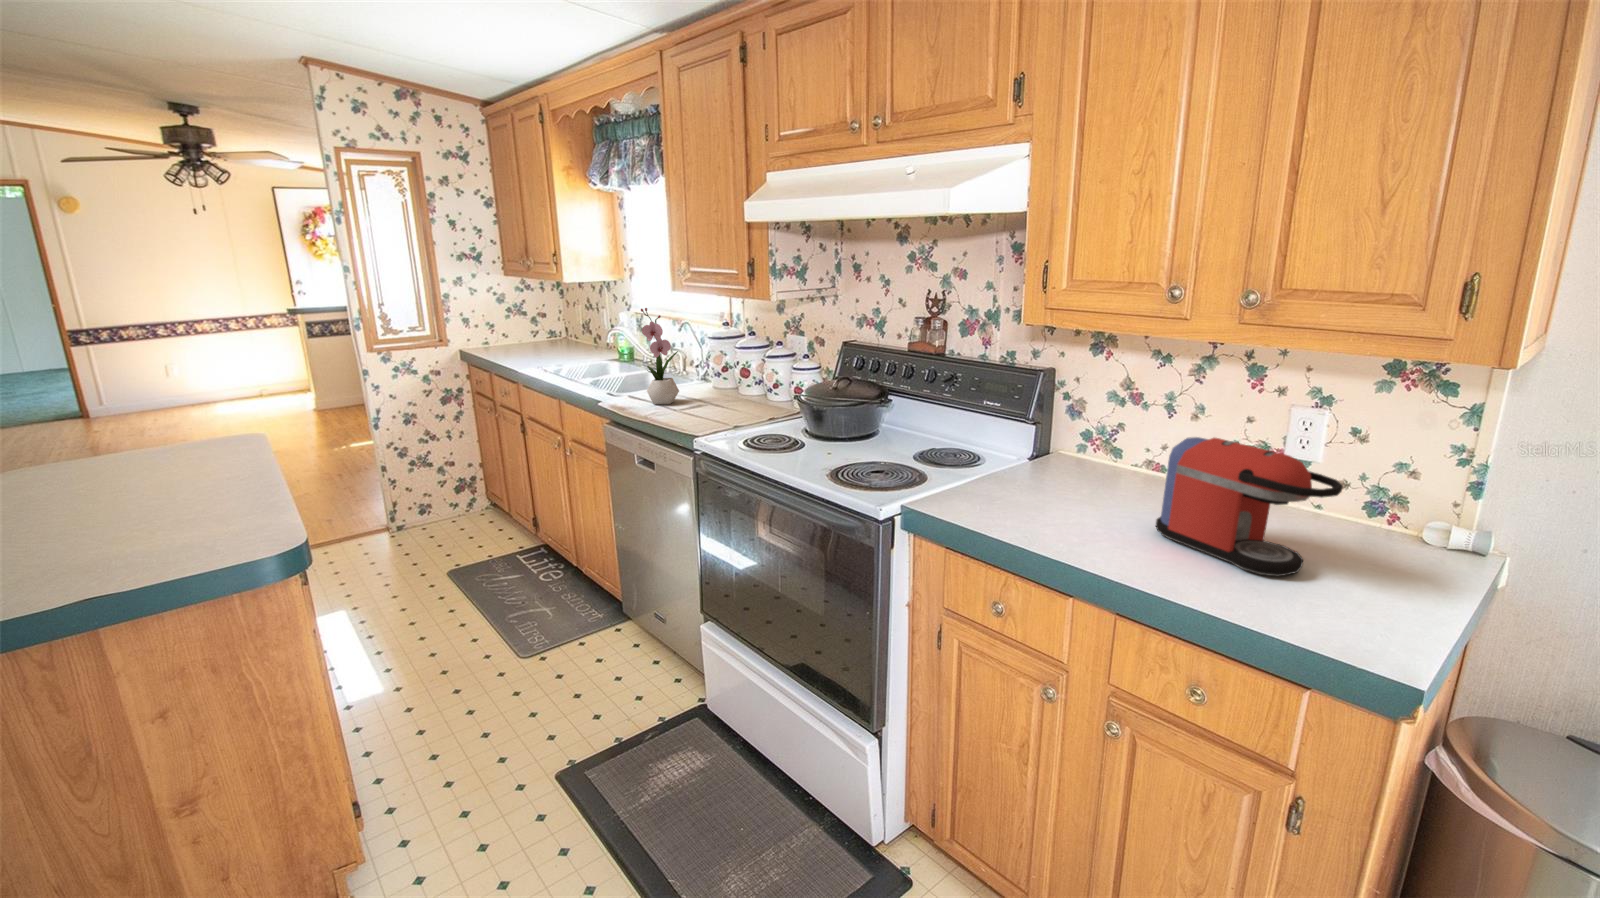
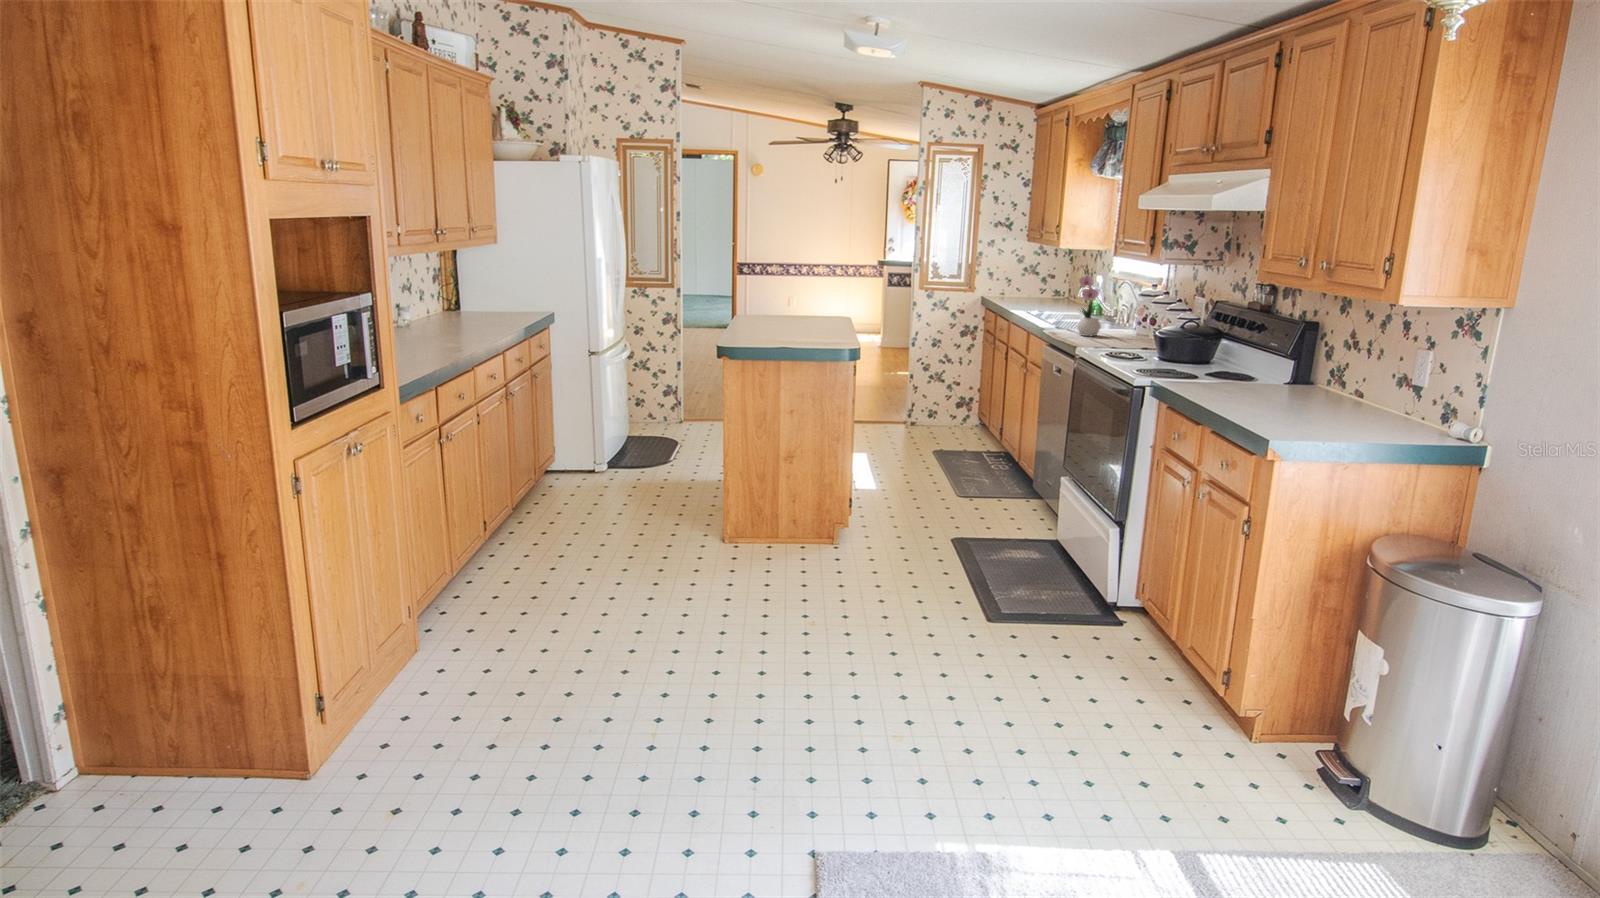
coffee maker: present [1156,437,1343,576] -> none [1277,348,1342,424]

